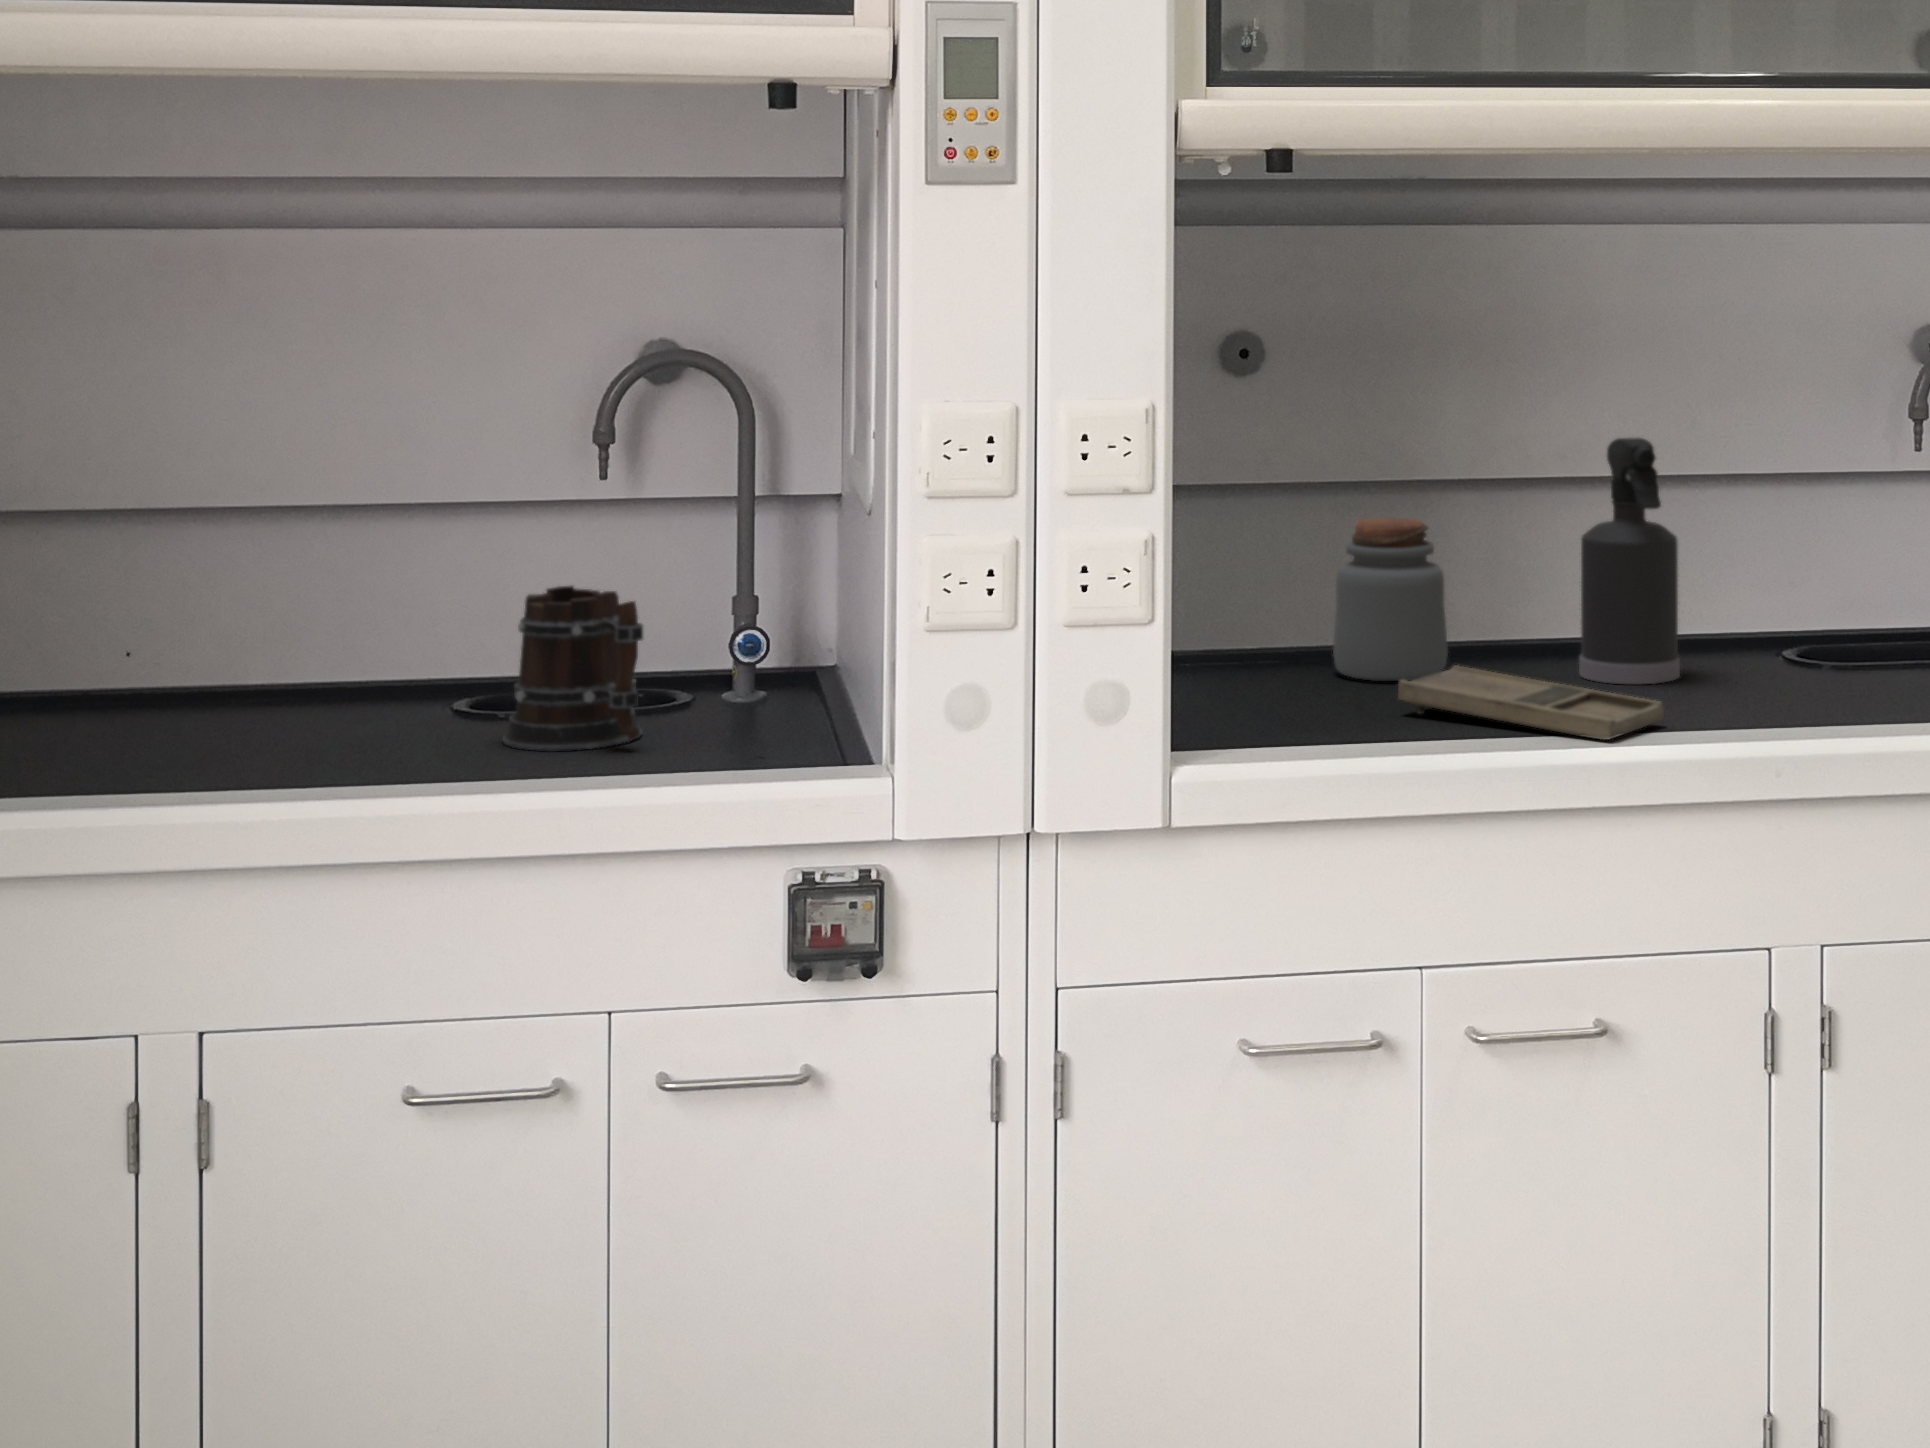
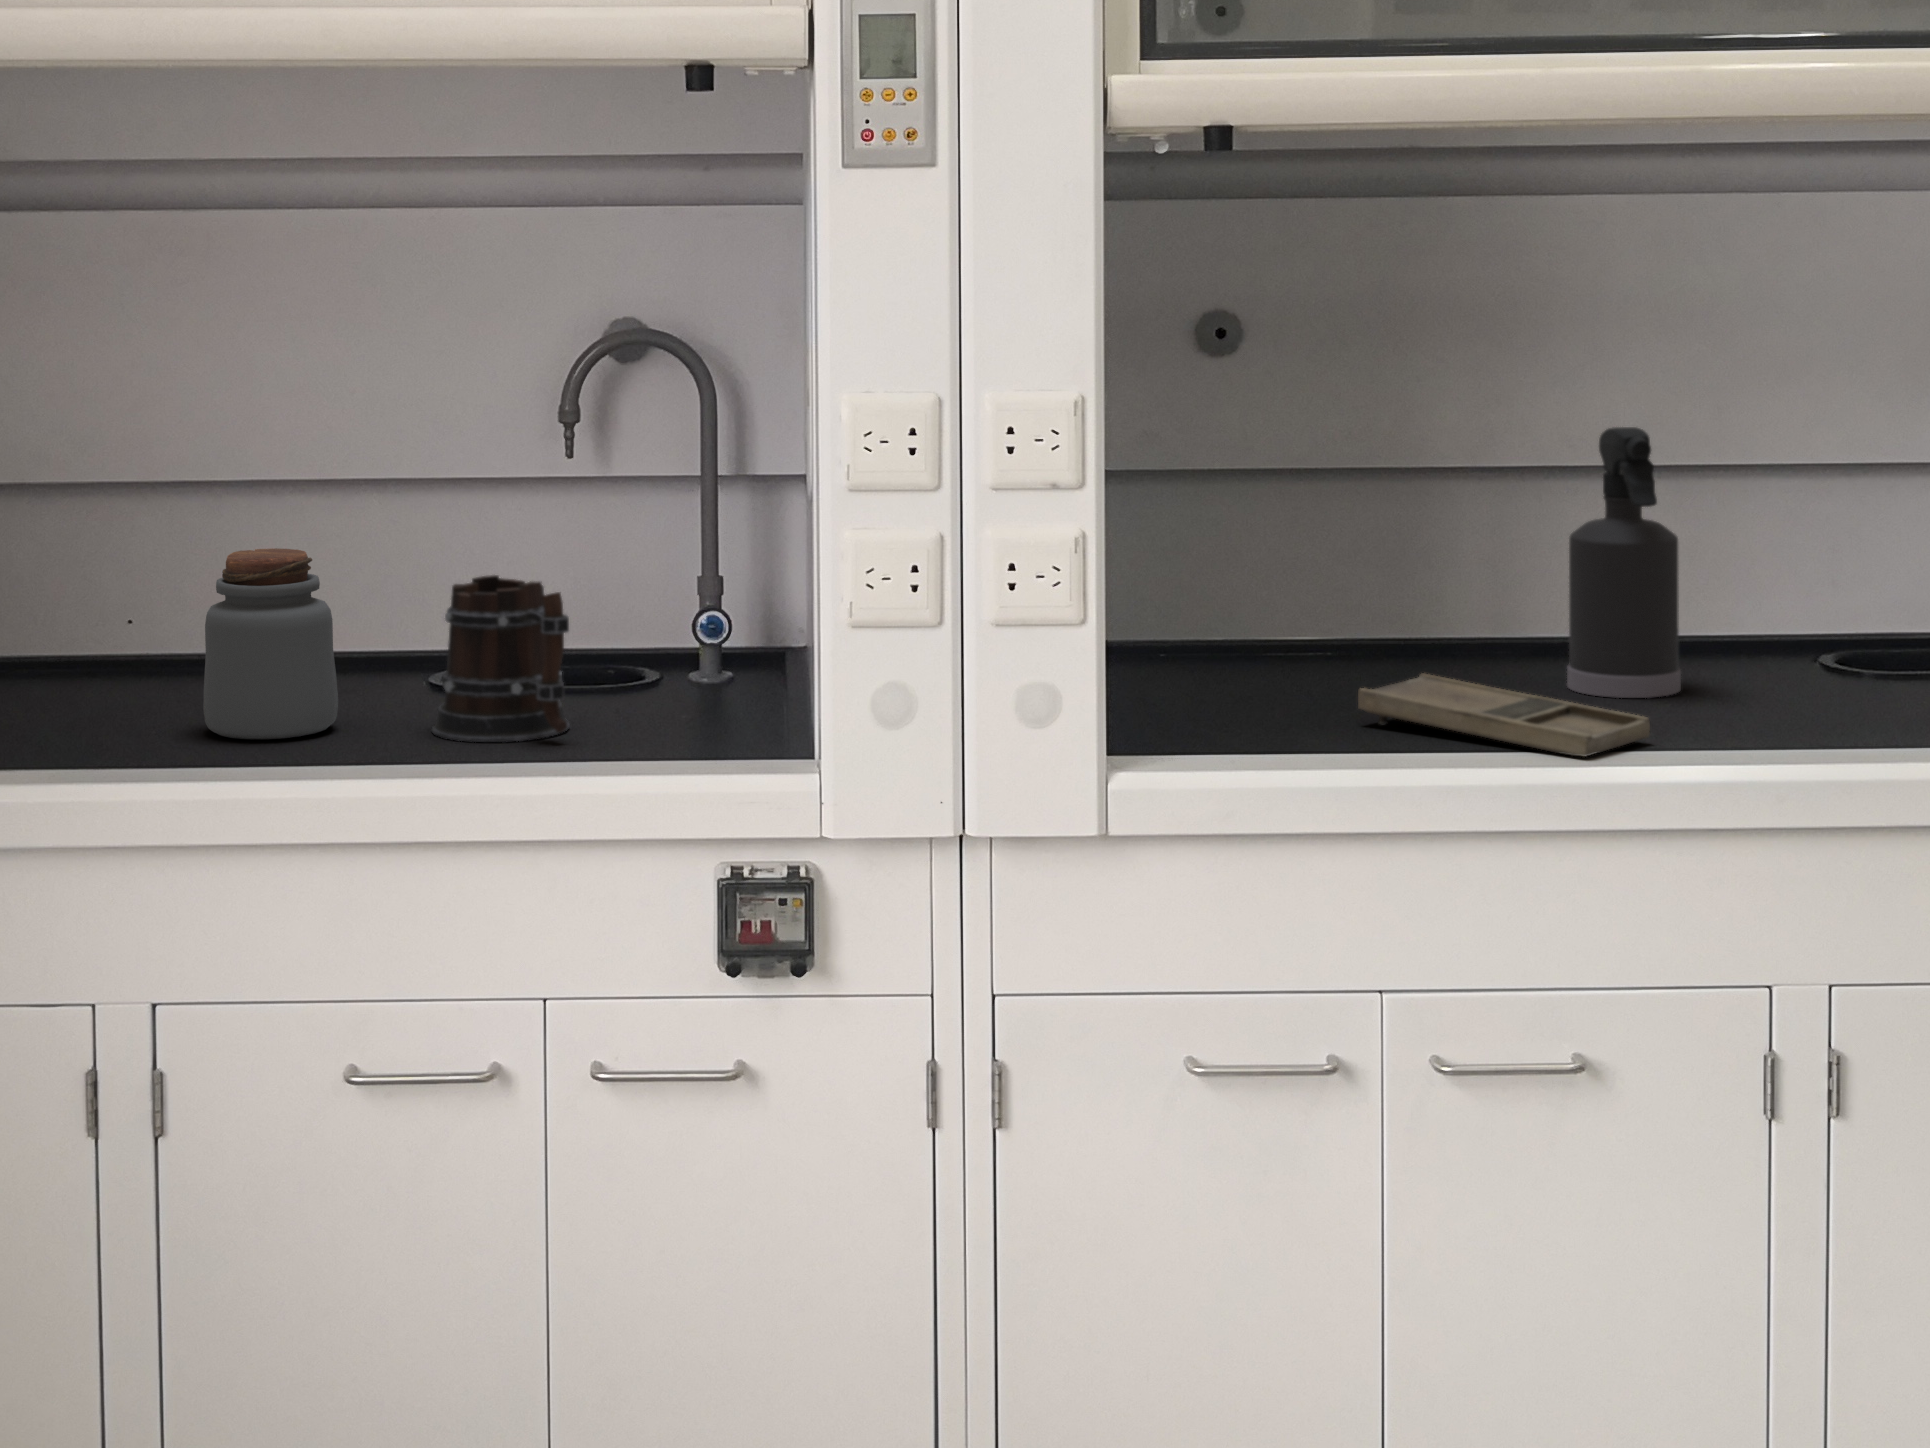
jar: present [1333,518,1448,681] -> present [203,548,338,740]

